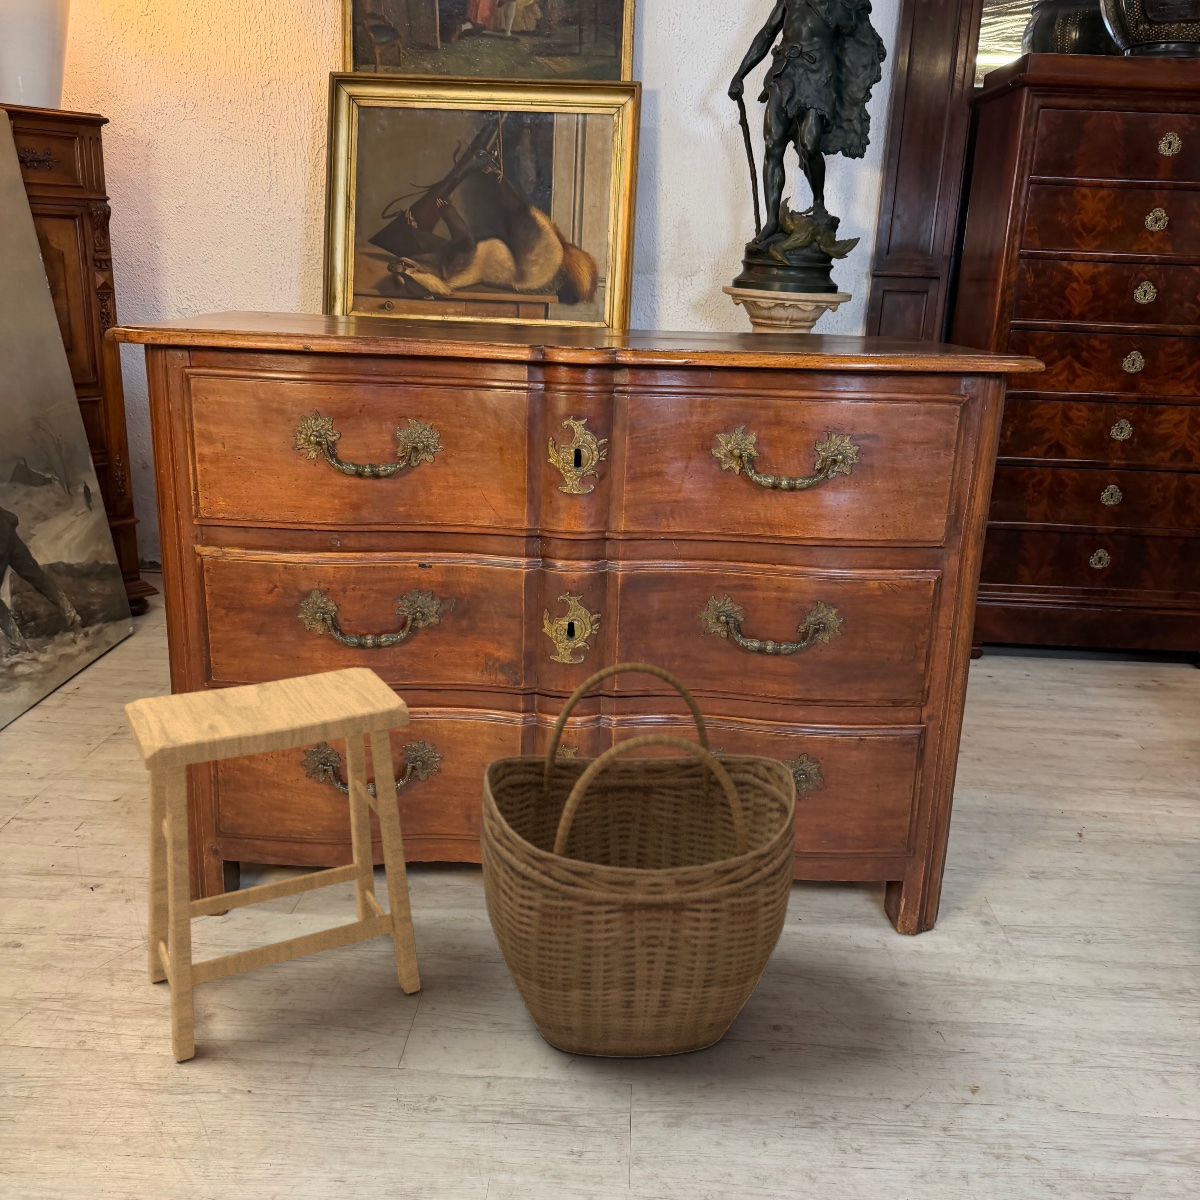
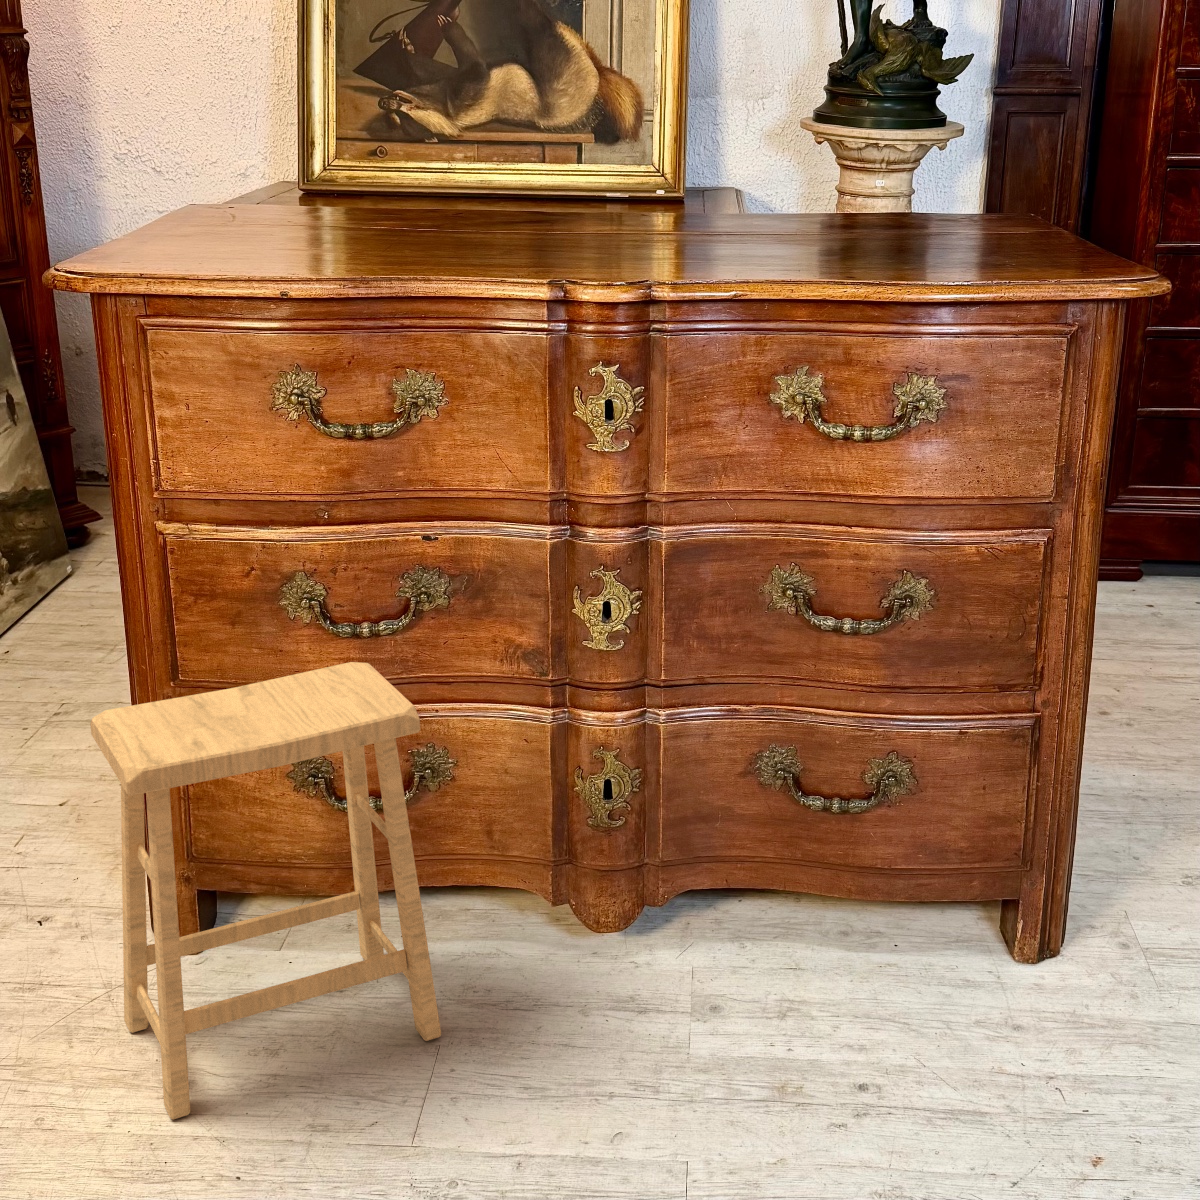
woven basket: present [480,662,797,1058] -> none [507,650,875,1109]

